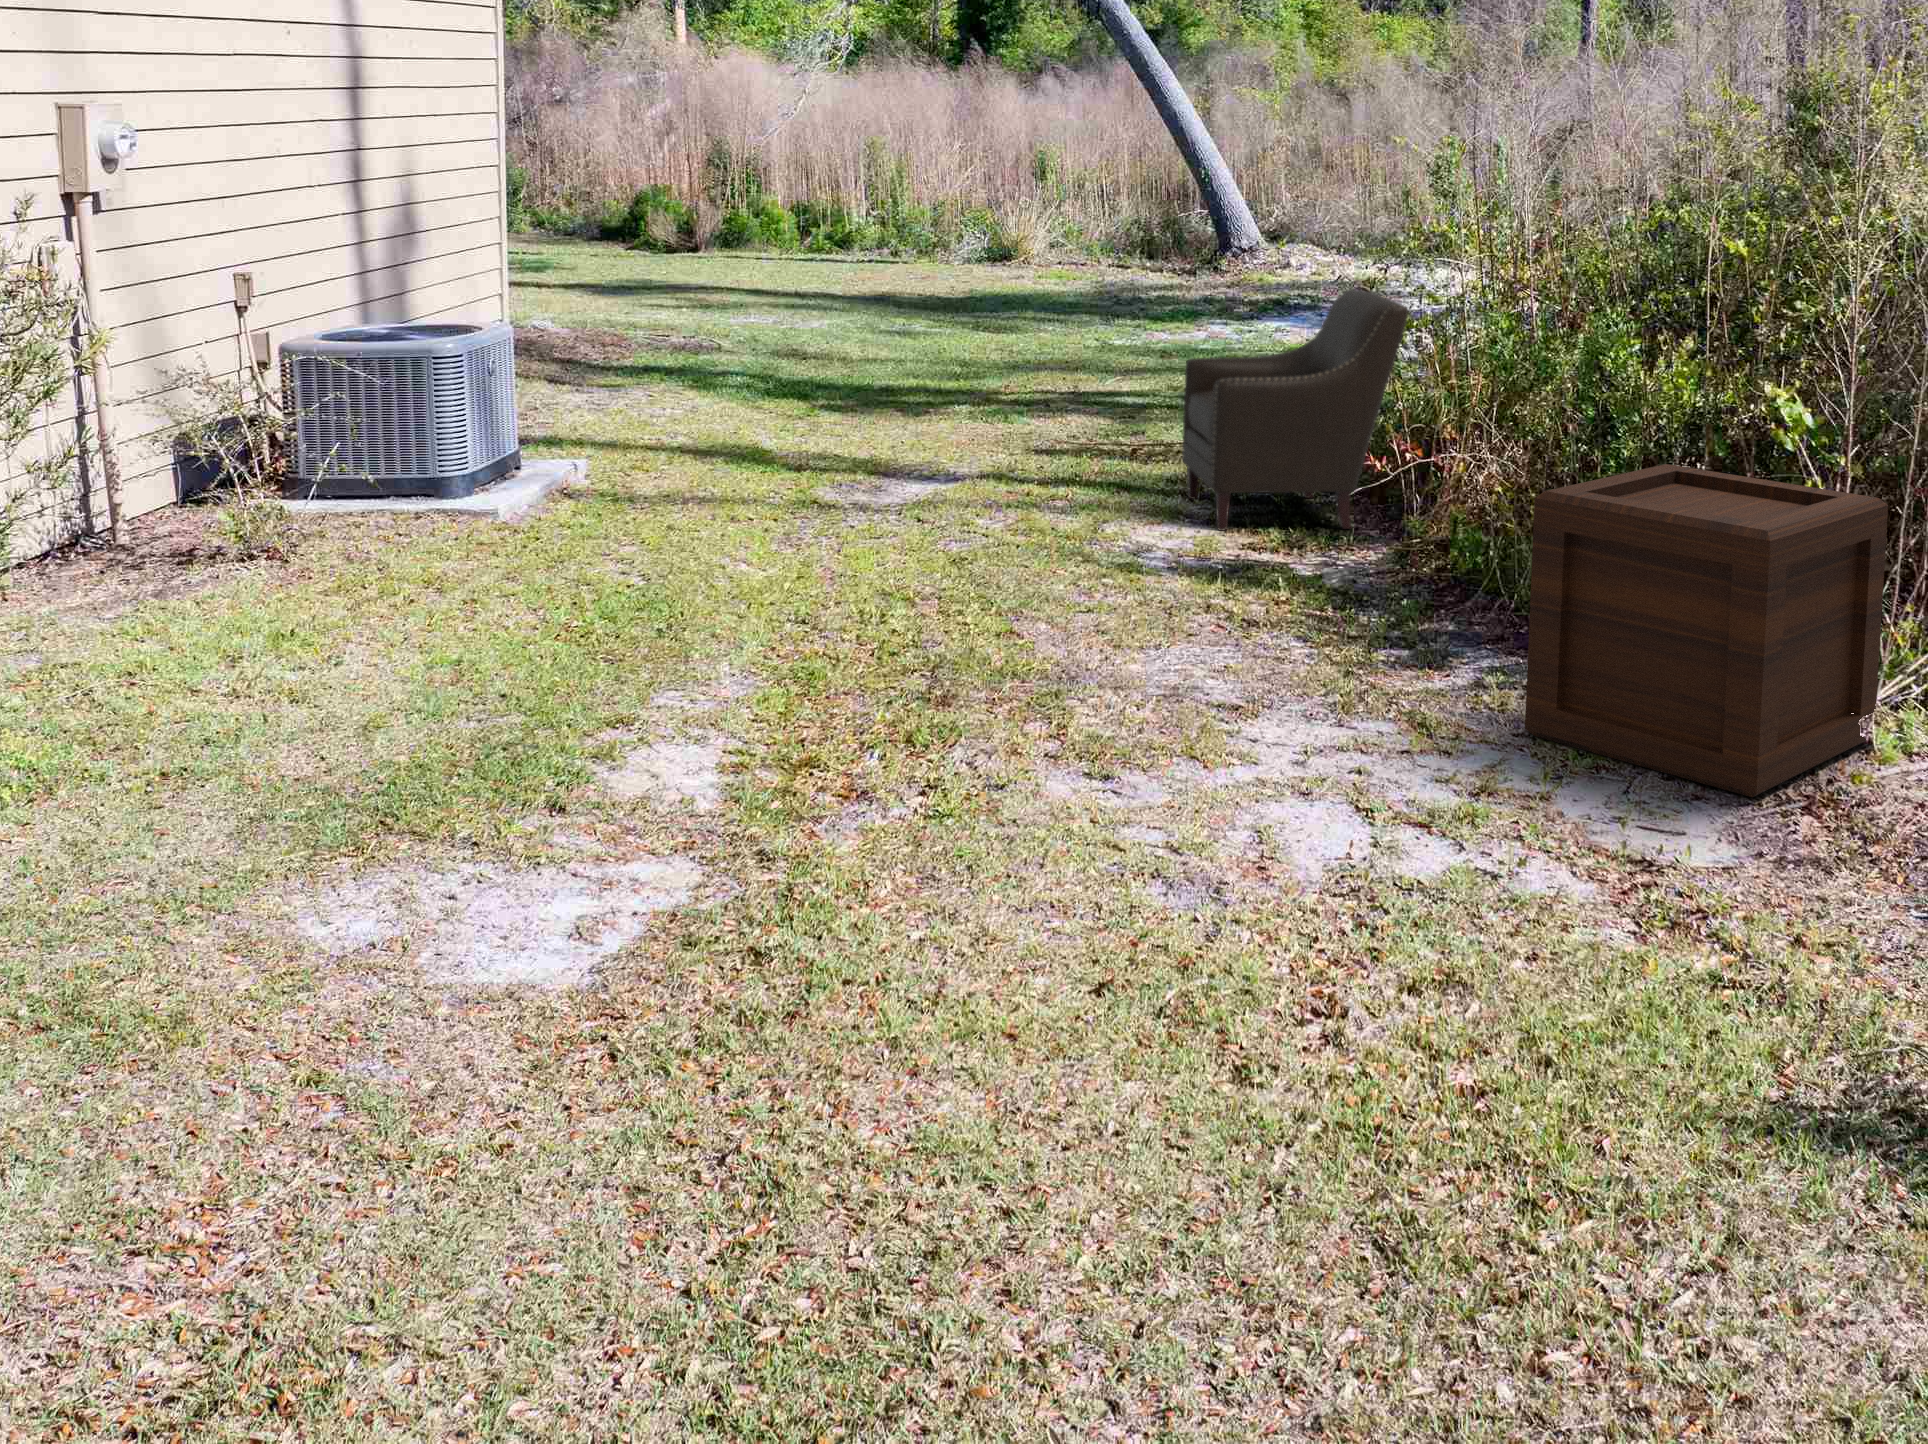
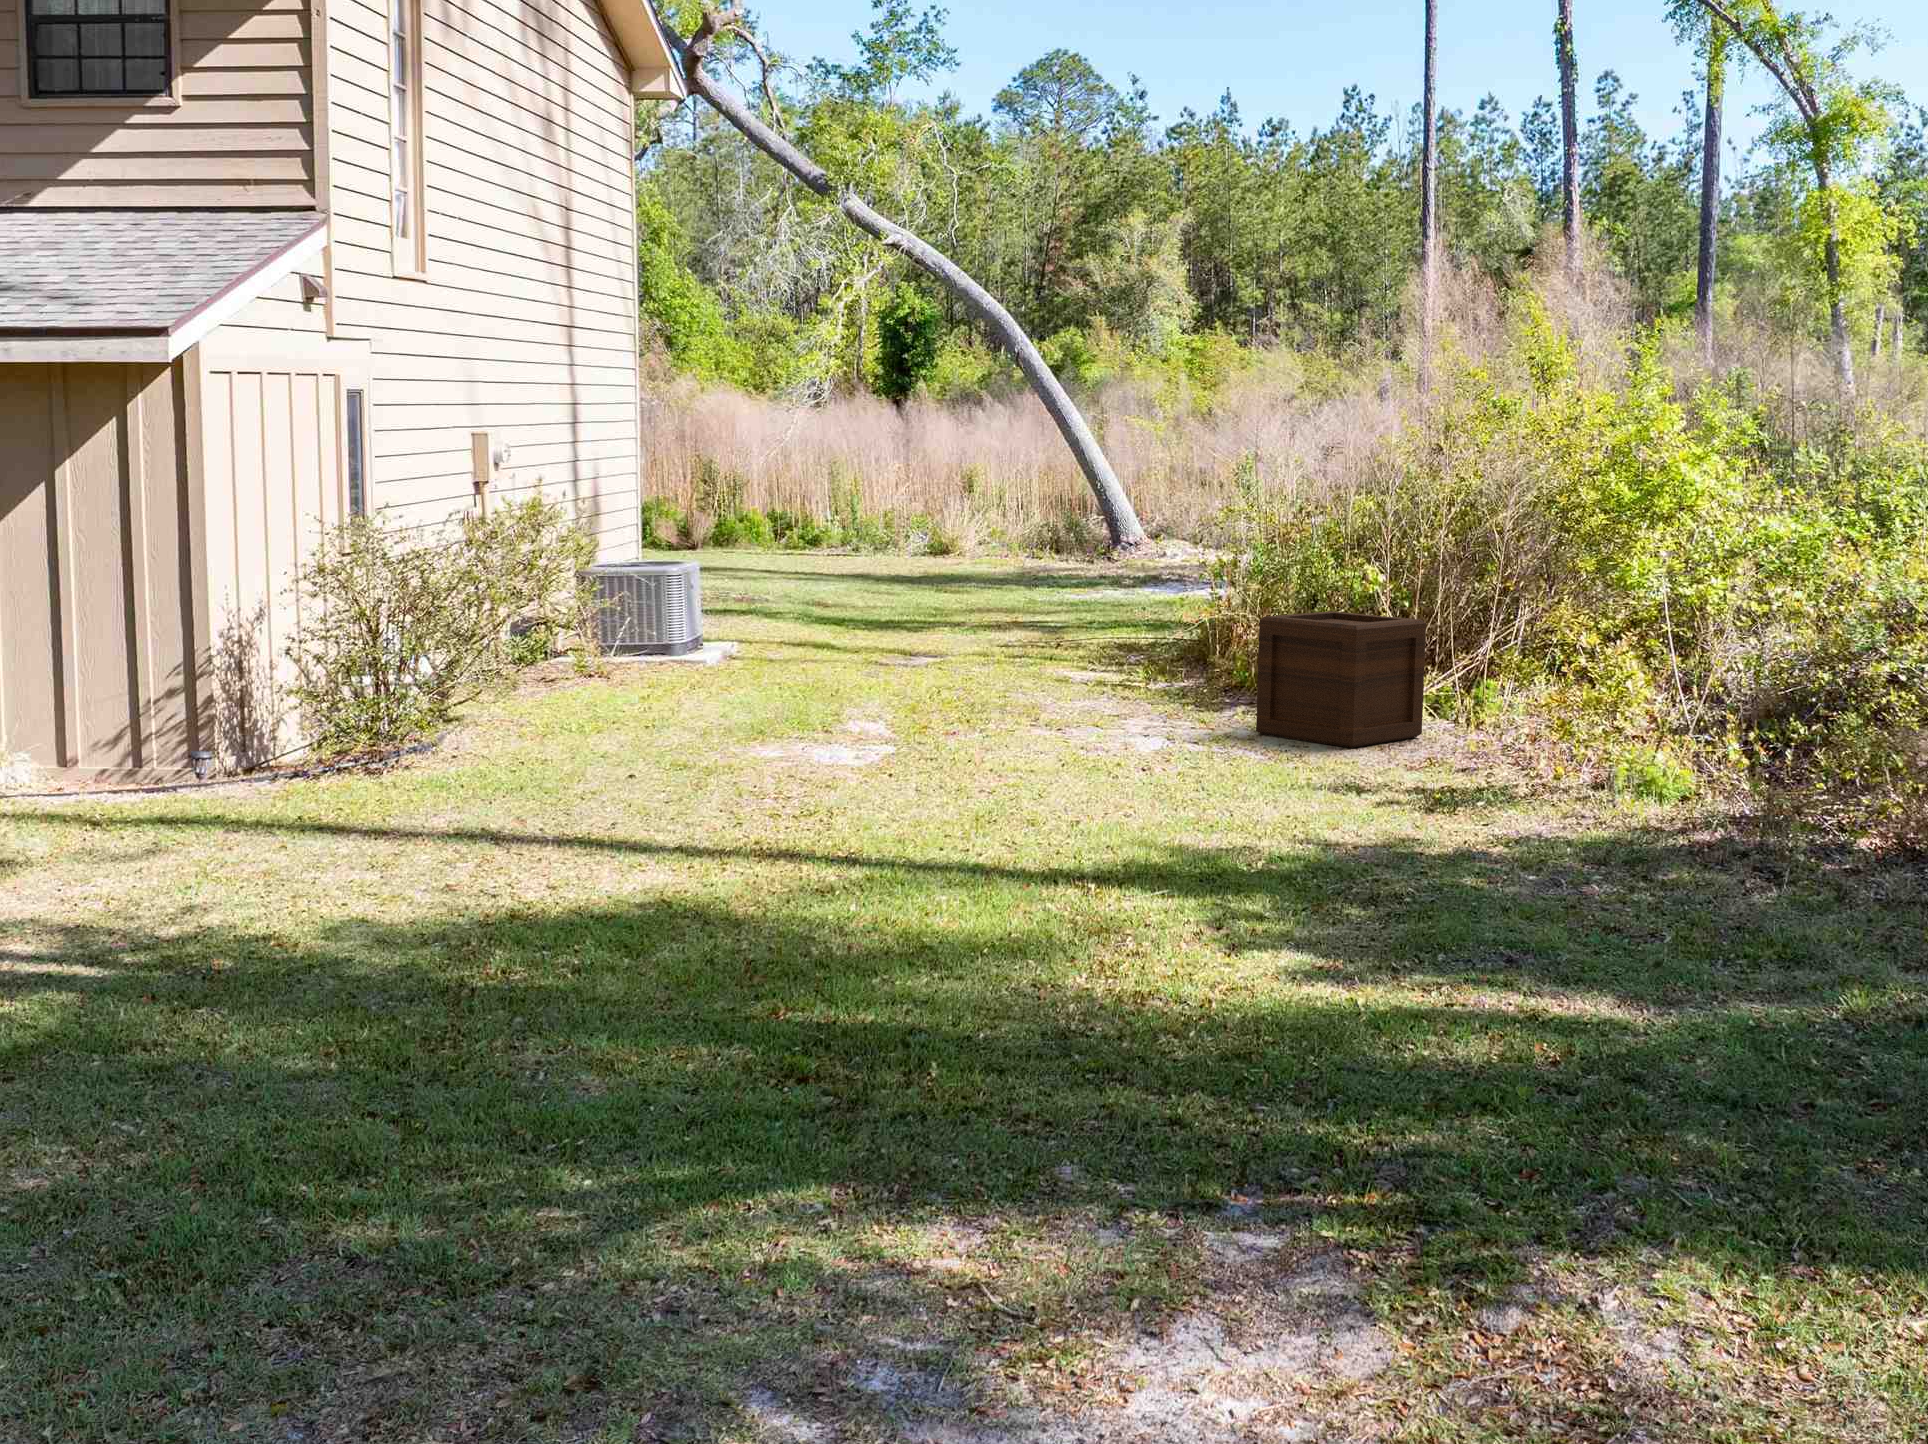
chair: present [1182,289,1409,531] -> none [1089,543,1220,678]

